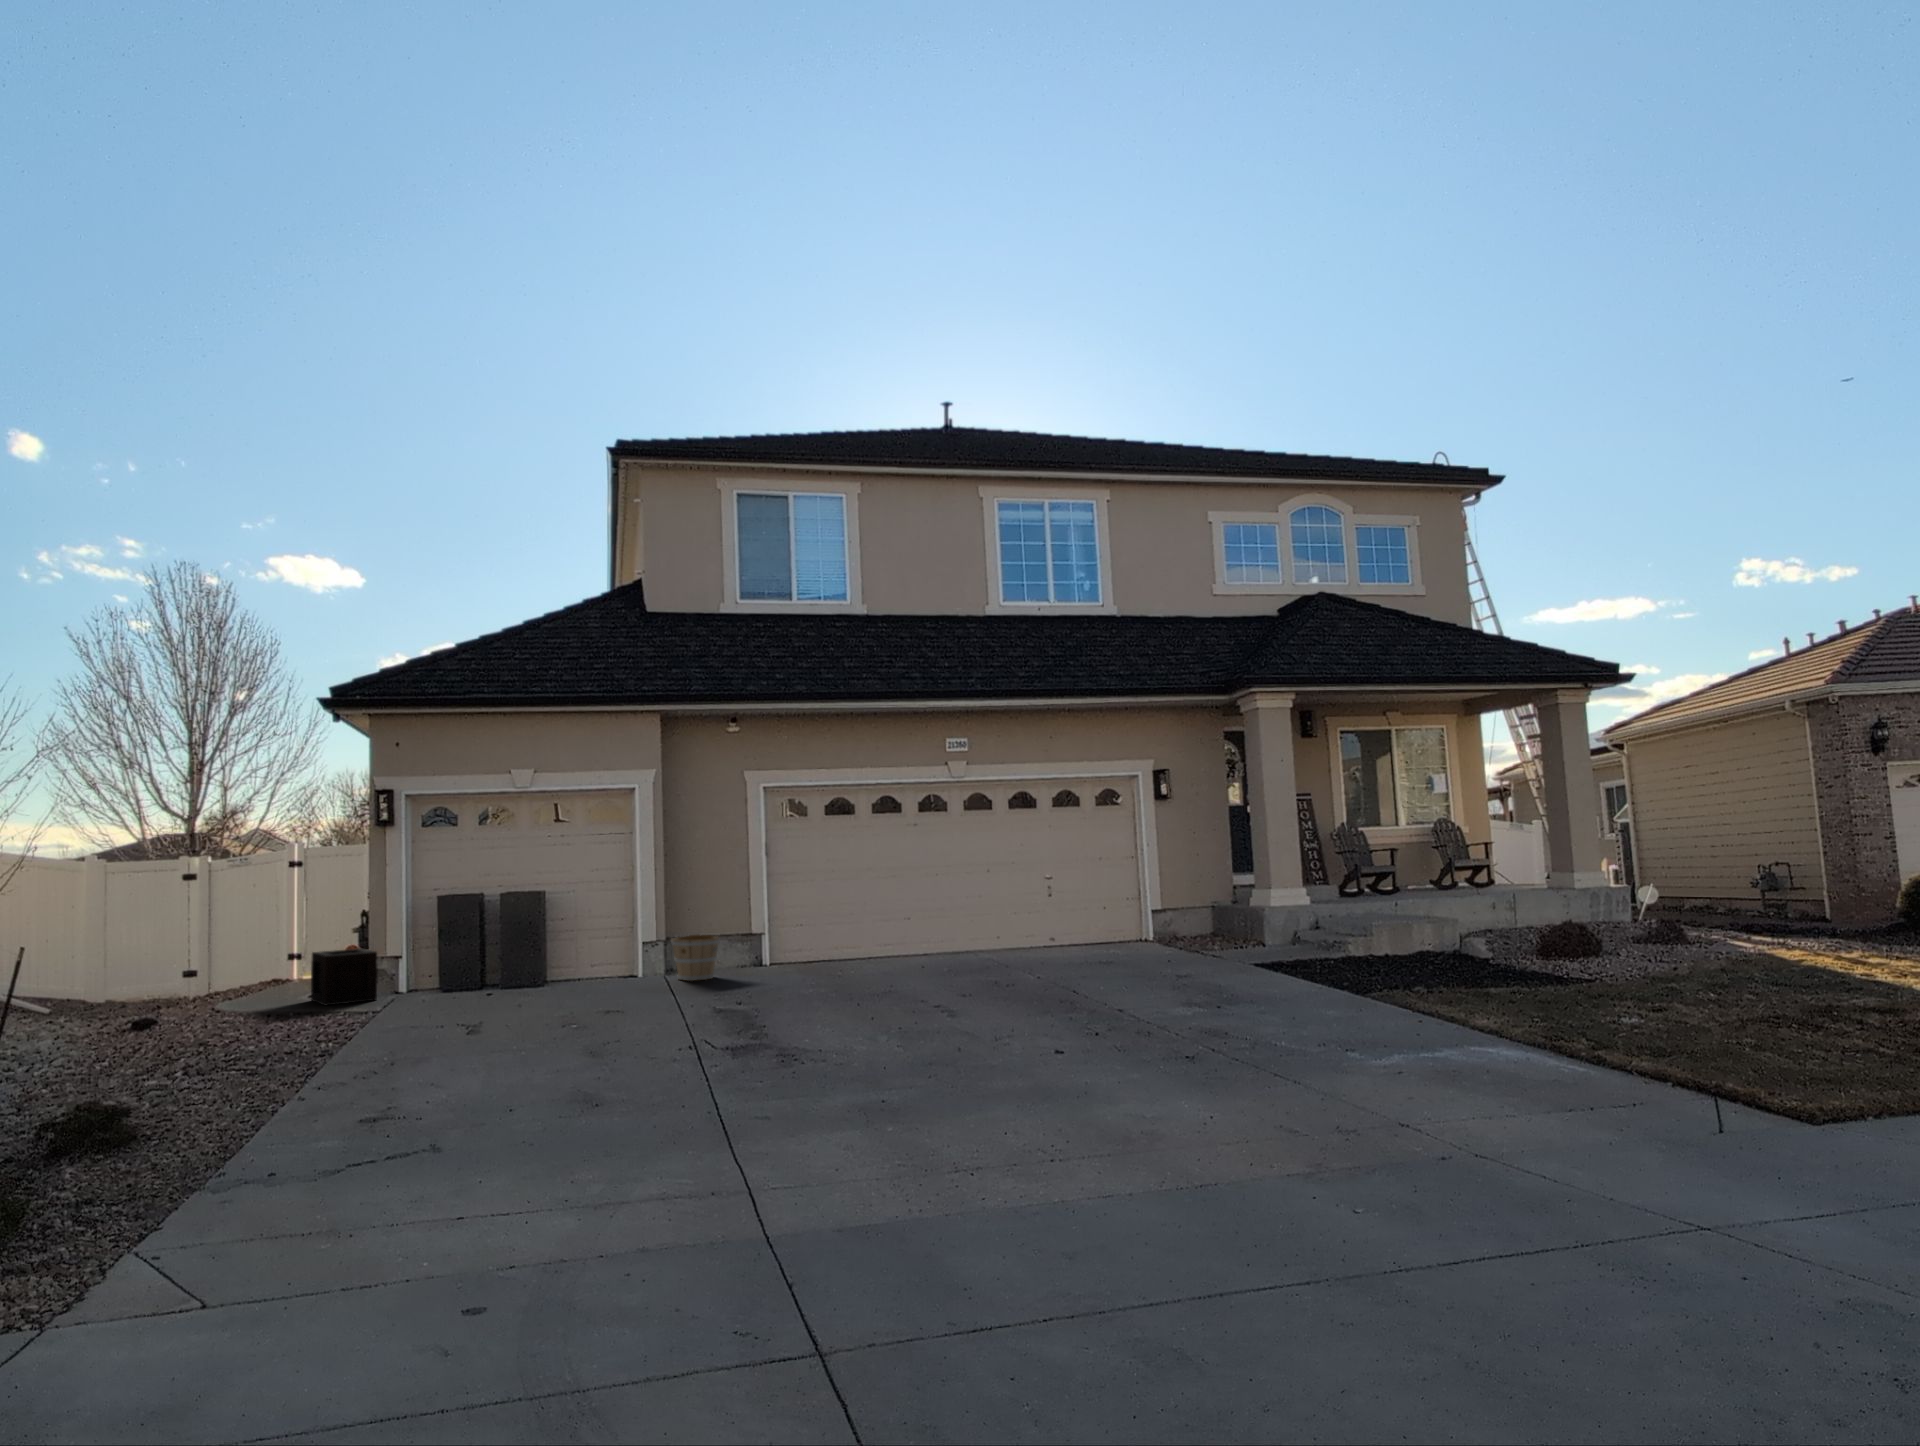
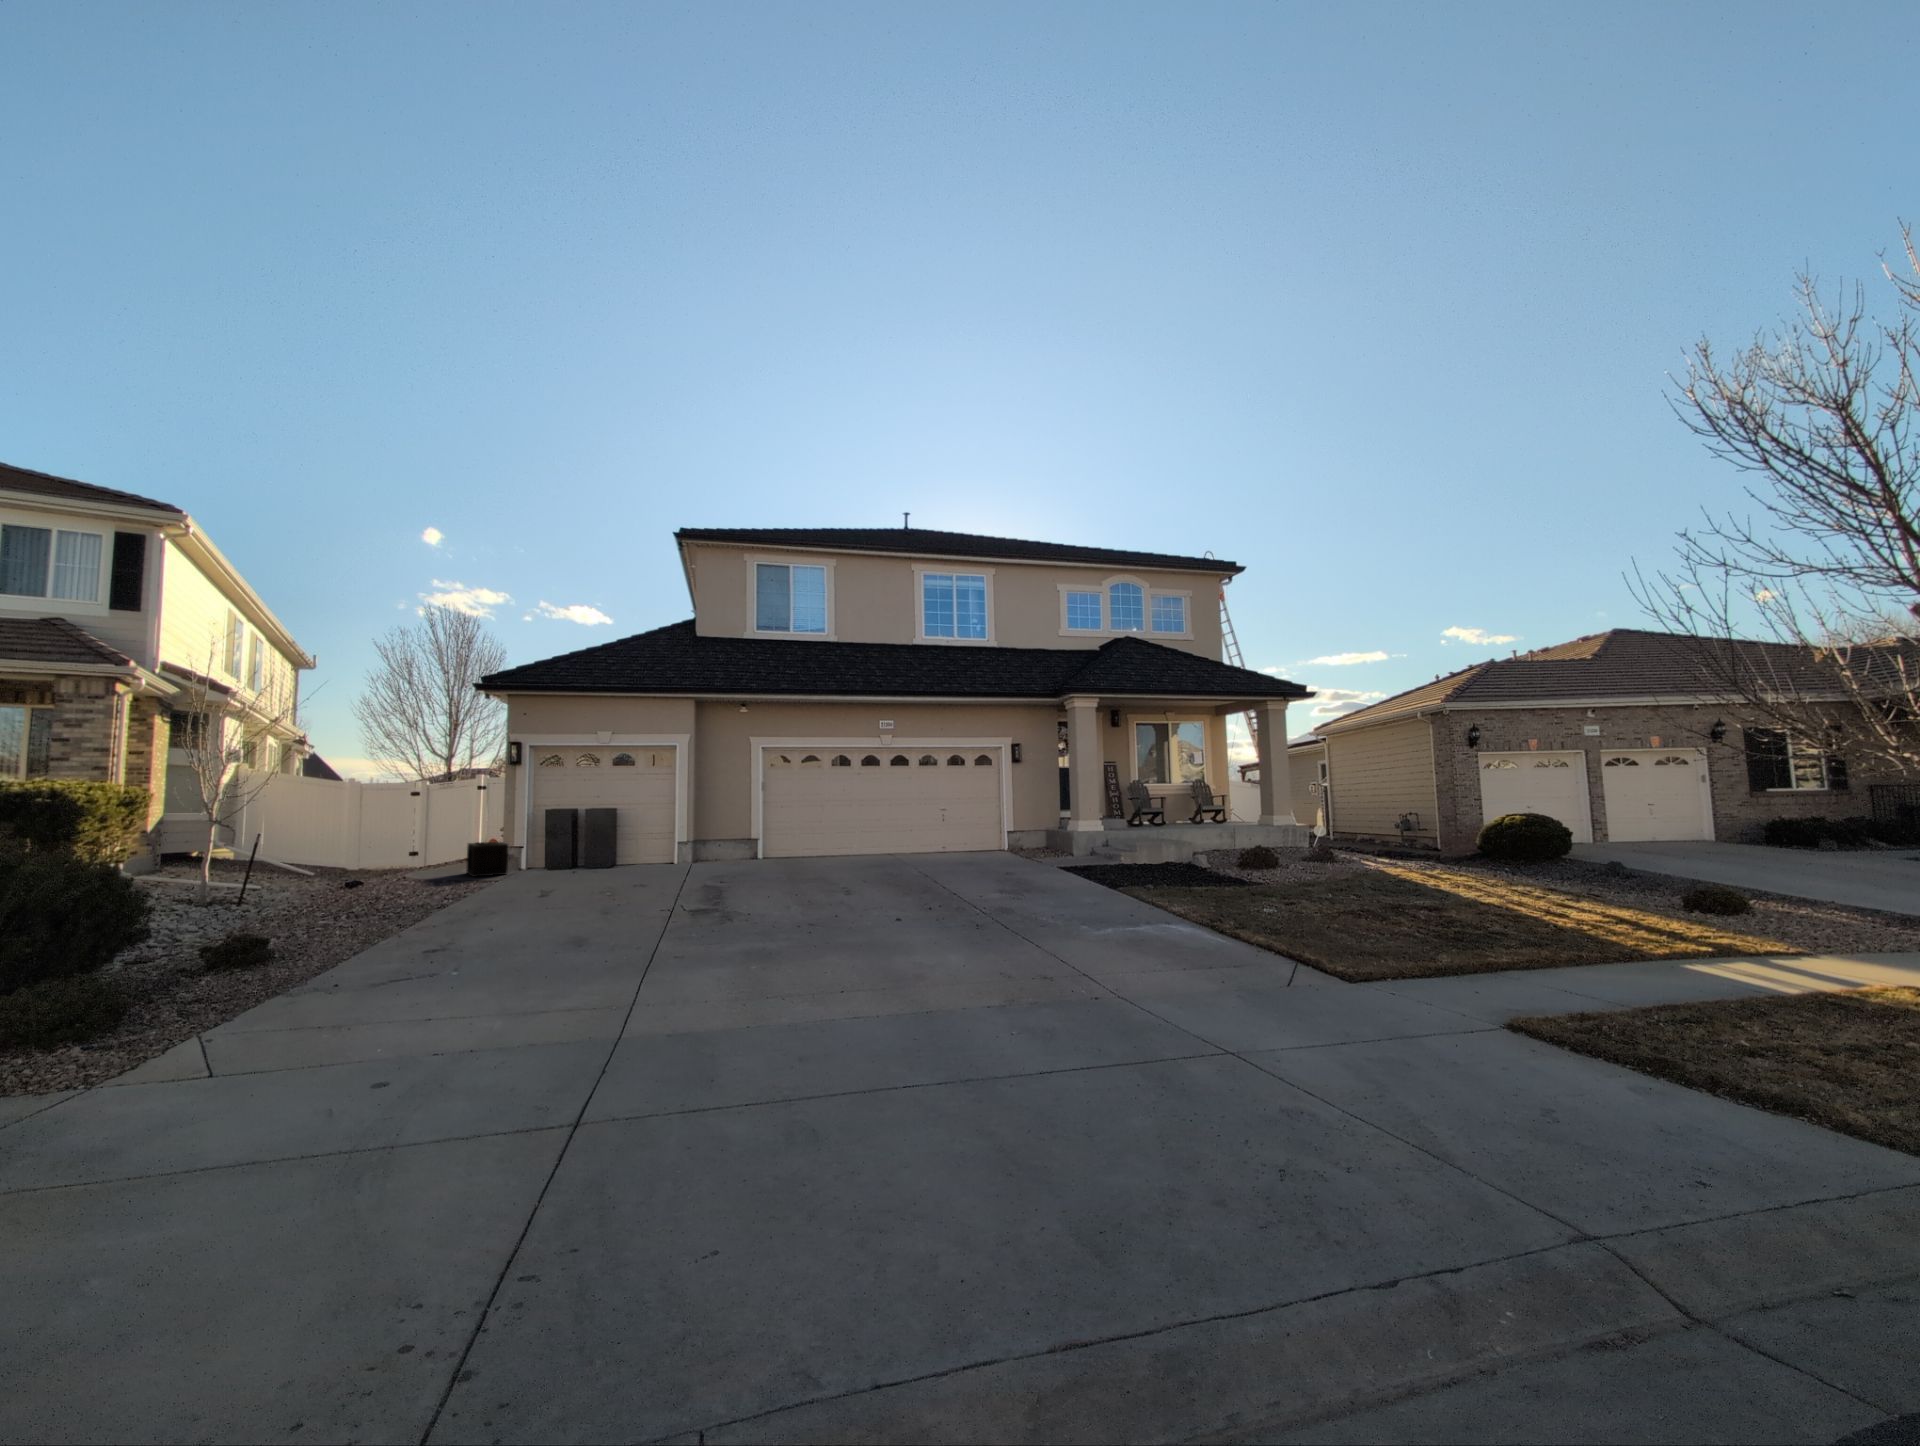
wooden bucket: present [671,935,720,981] -> none [698,839,730,868]

